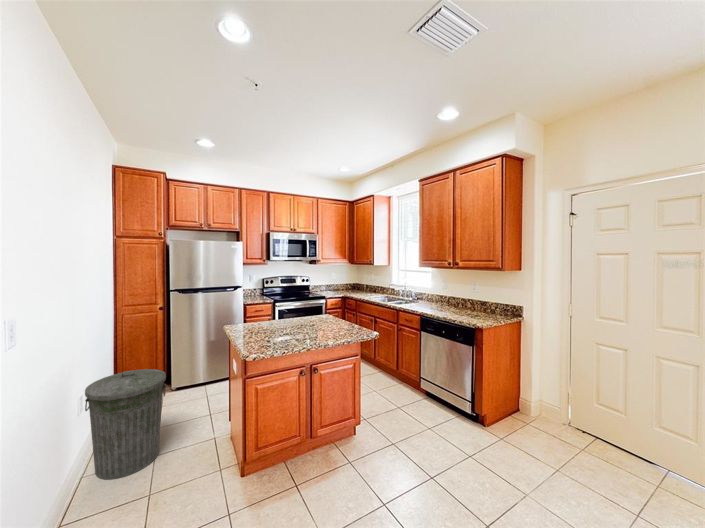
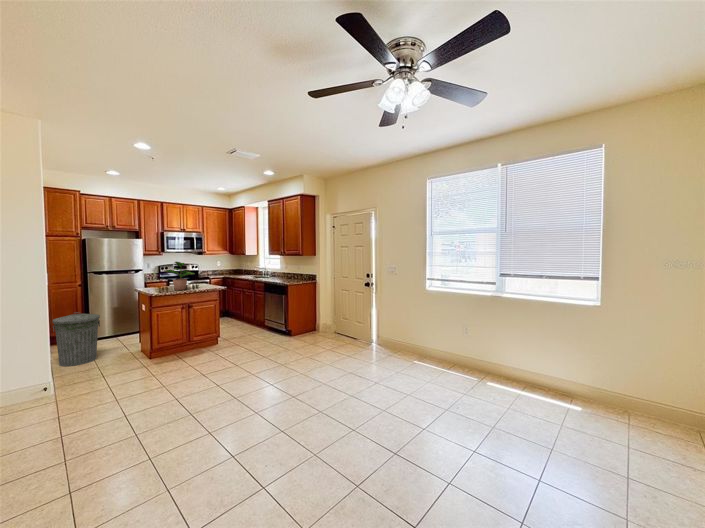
potted plant: none [270,282,324,339] -> present [164,262,195,290]

